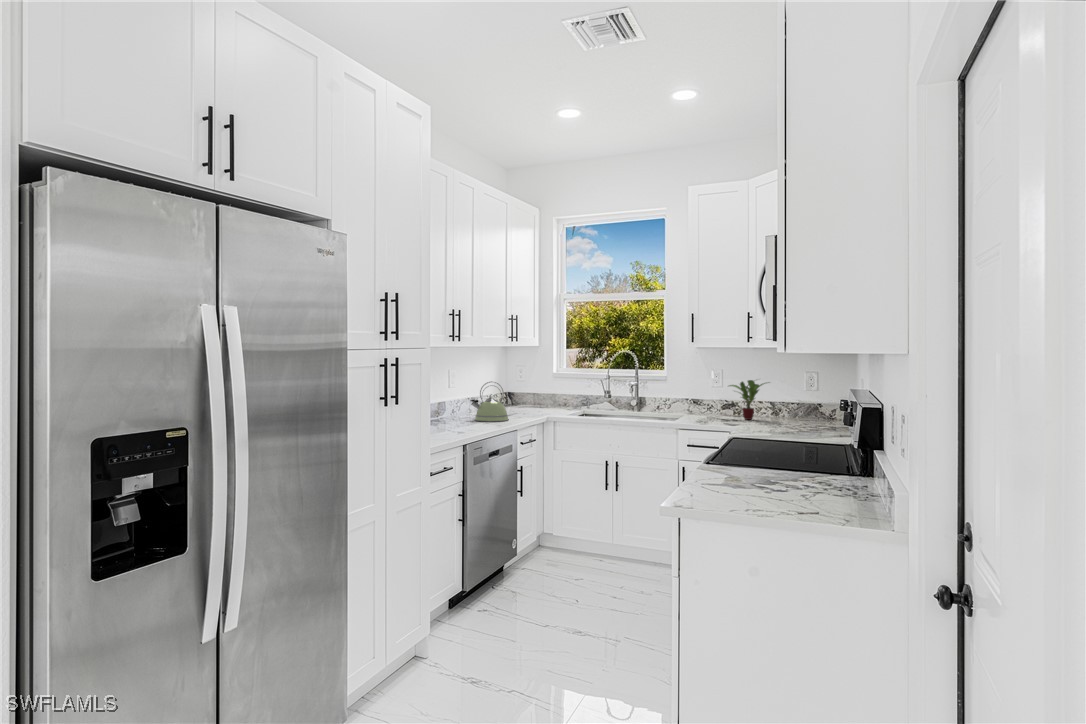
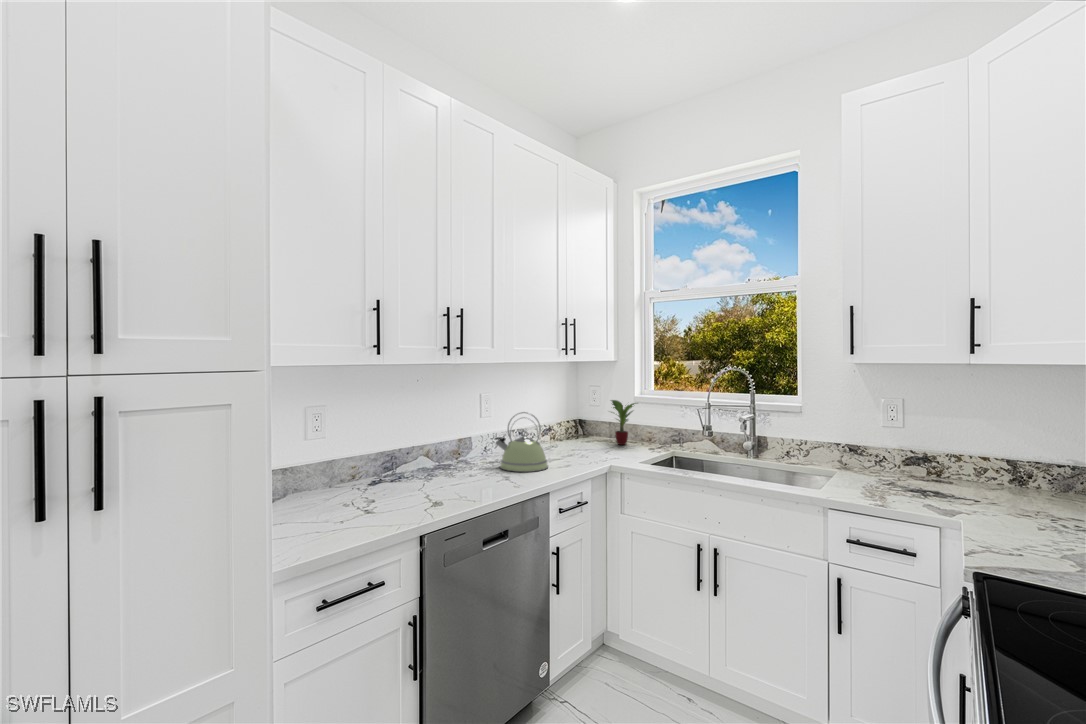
potted plant: present [729,380,769,420] -> present [611,400,636,445]

